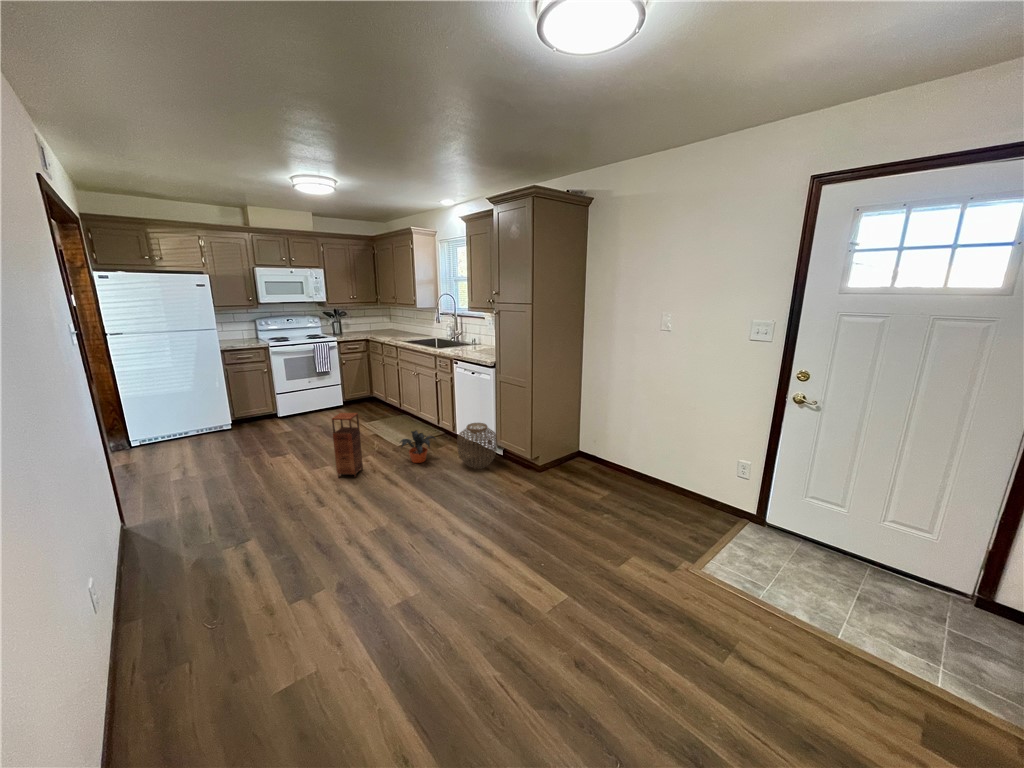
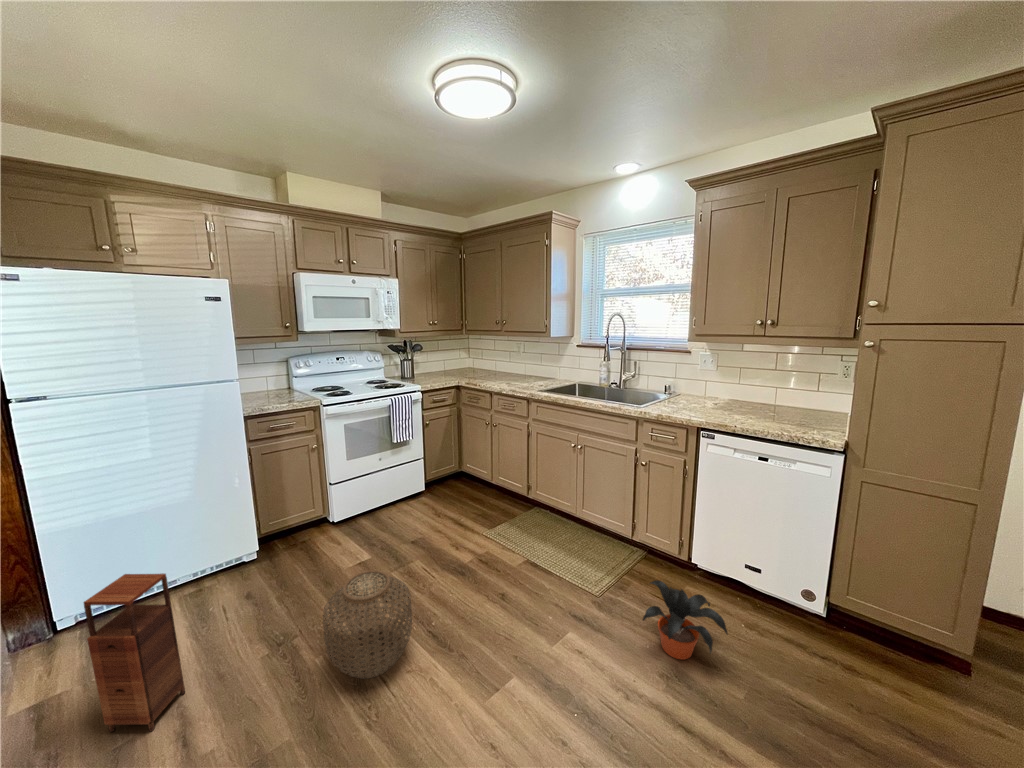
storage cabinet: present [332,413,363,478] -> present [84,573,185,732]
woven basket: present [457,423,497,468] -> present [323,570,412,678]

